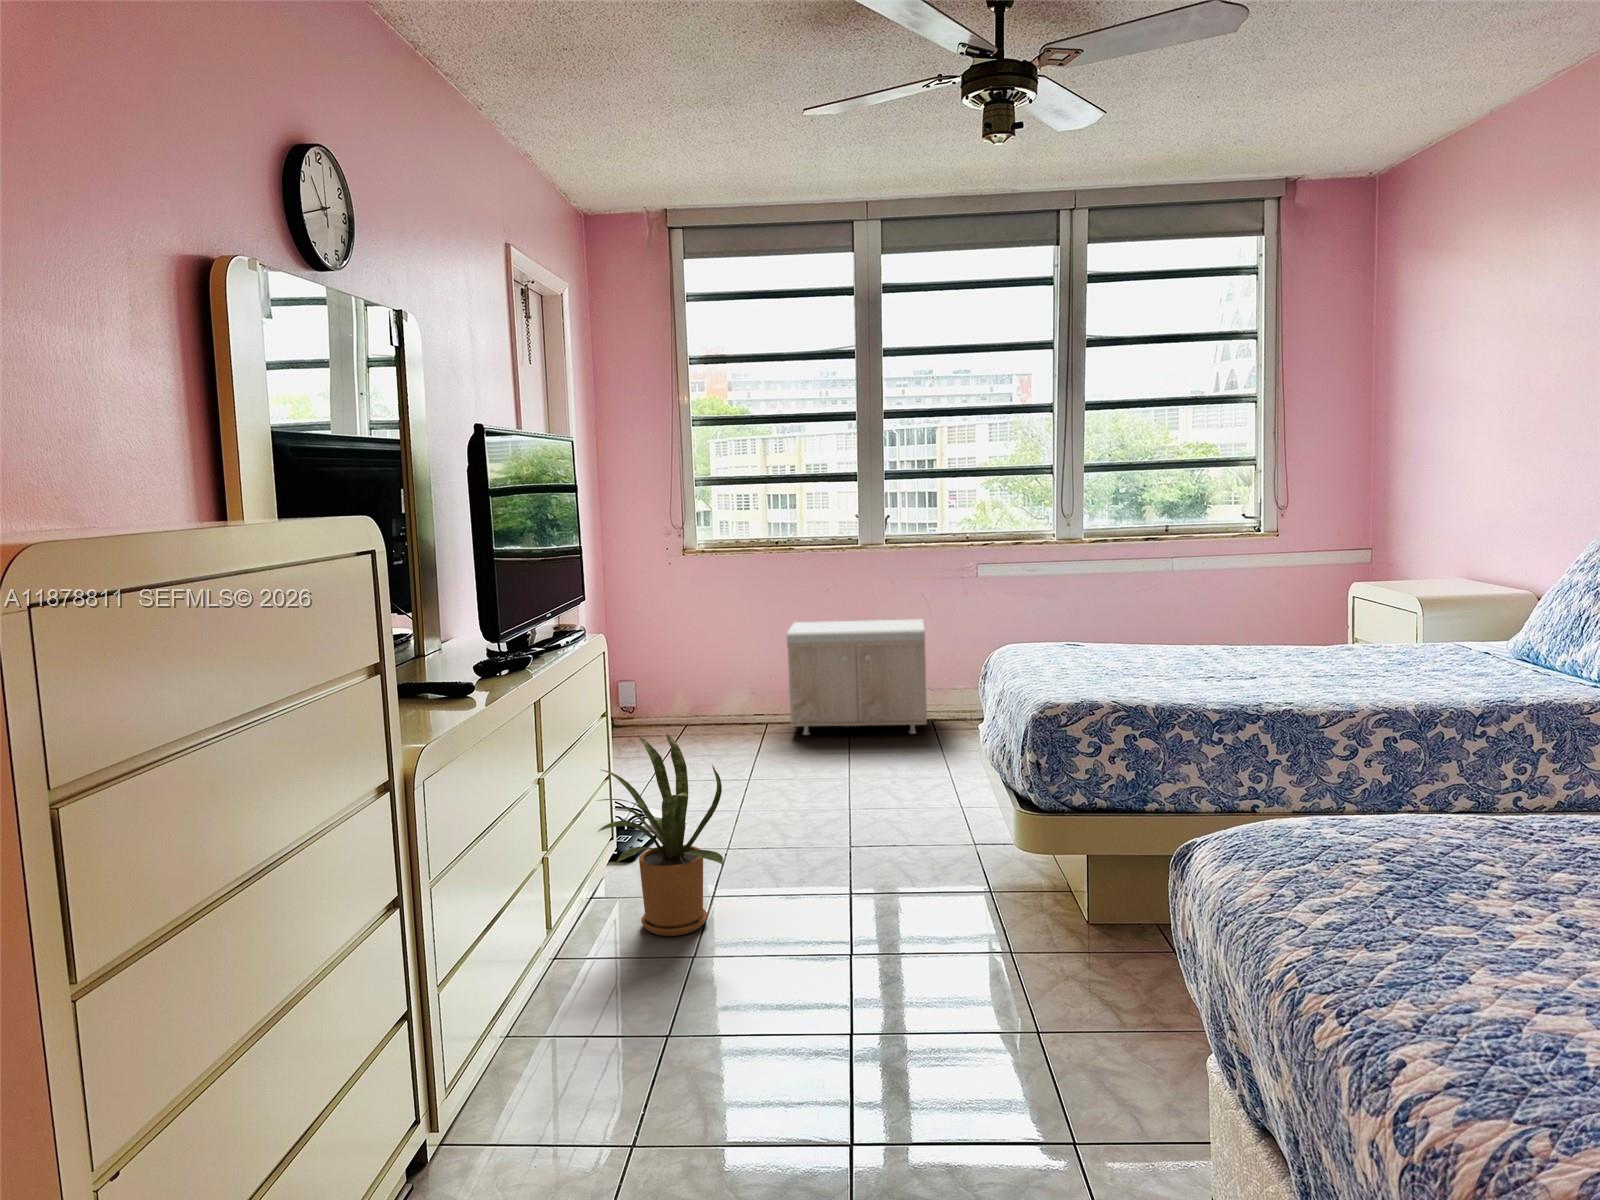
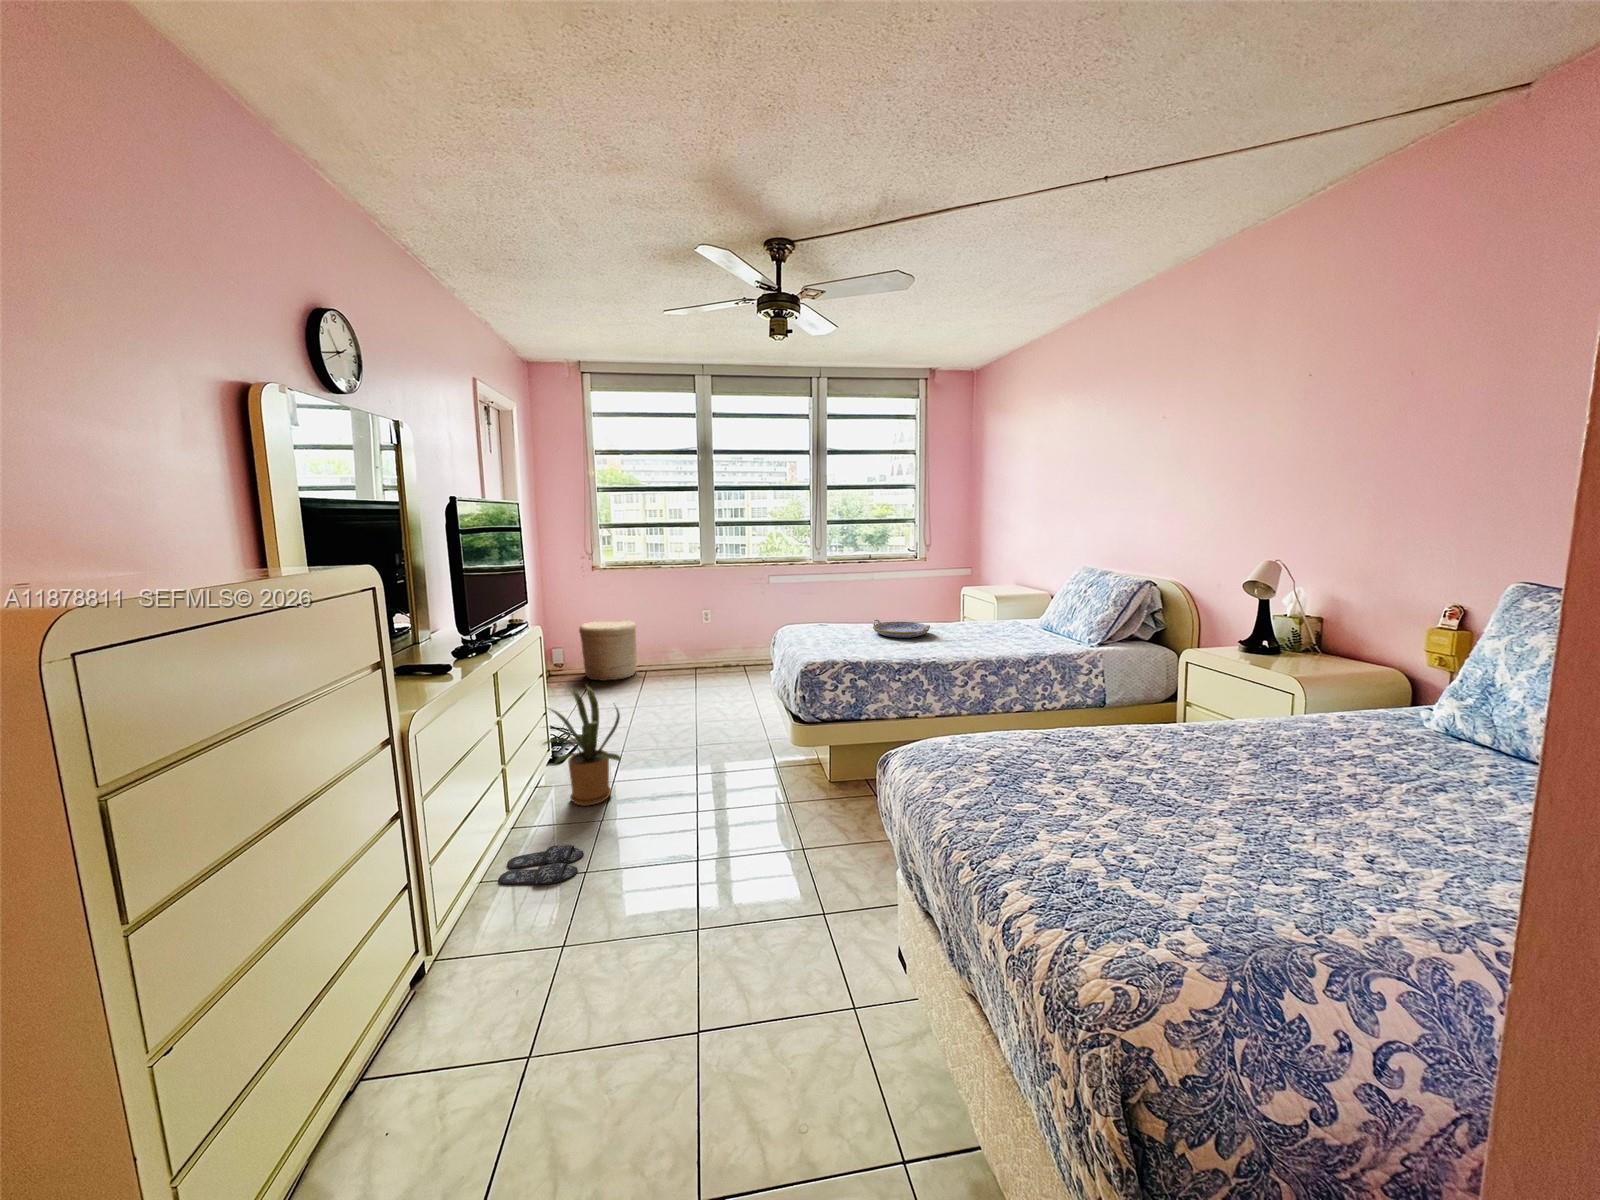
storage bench: present [787,619,927,735] -> none [661,607,742,673]
serving tray: none [1170,636,1285,668] -> present [873,619,930,638]
woven basket: none [651,641,745,744] -> present [579,621,637,681]
slippers: none [536,991,665,1048] -> present [498,845,584,884]

